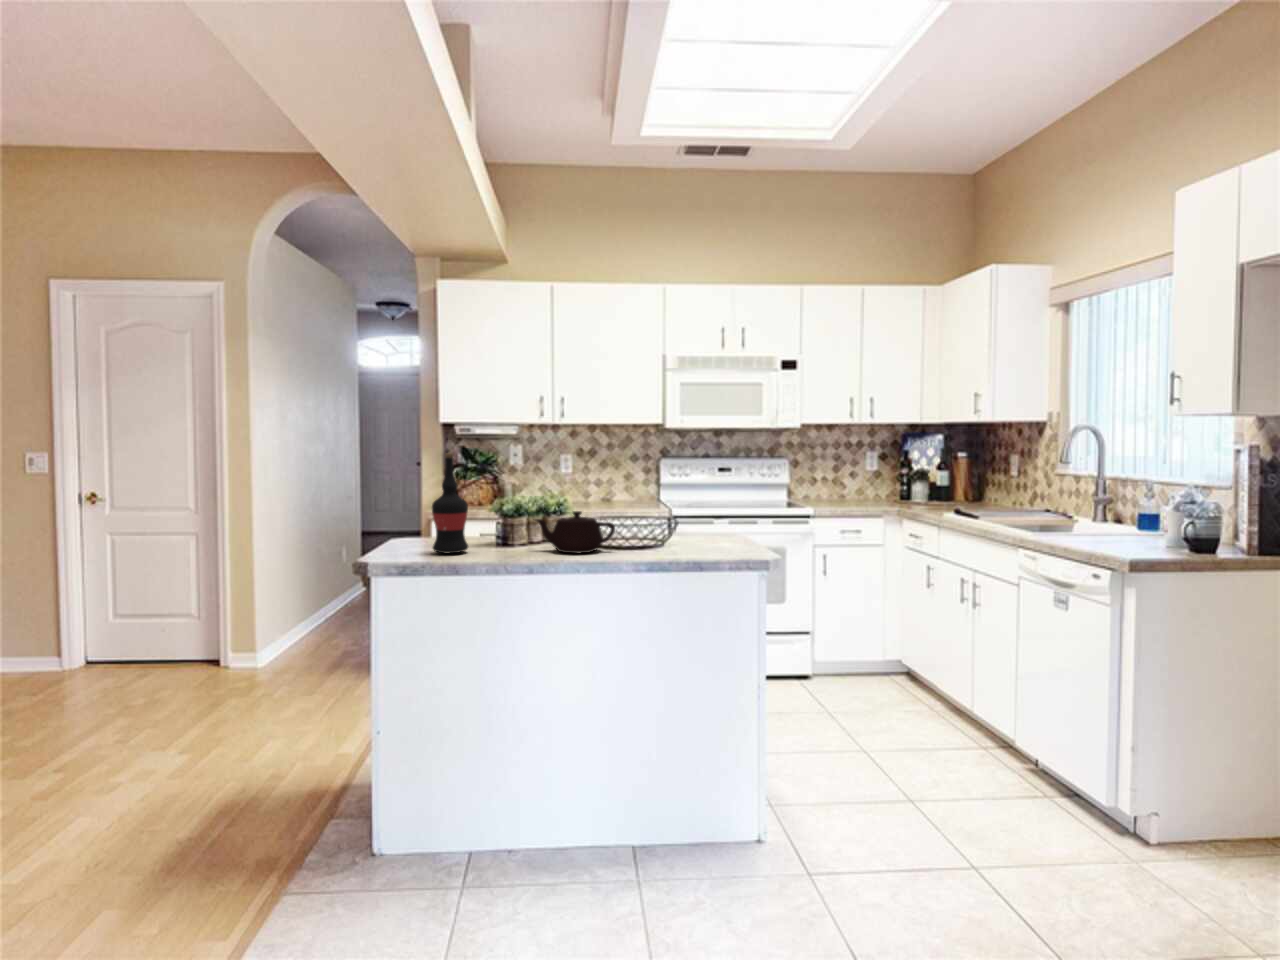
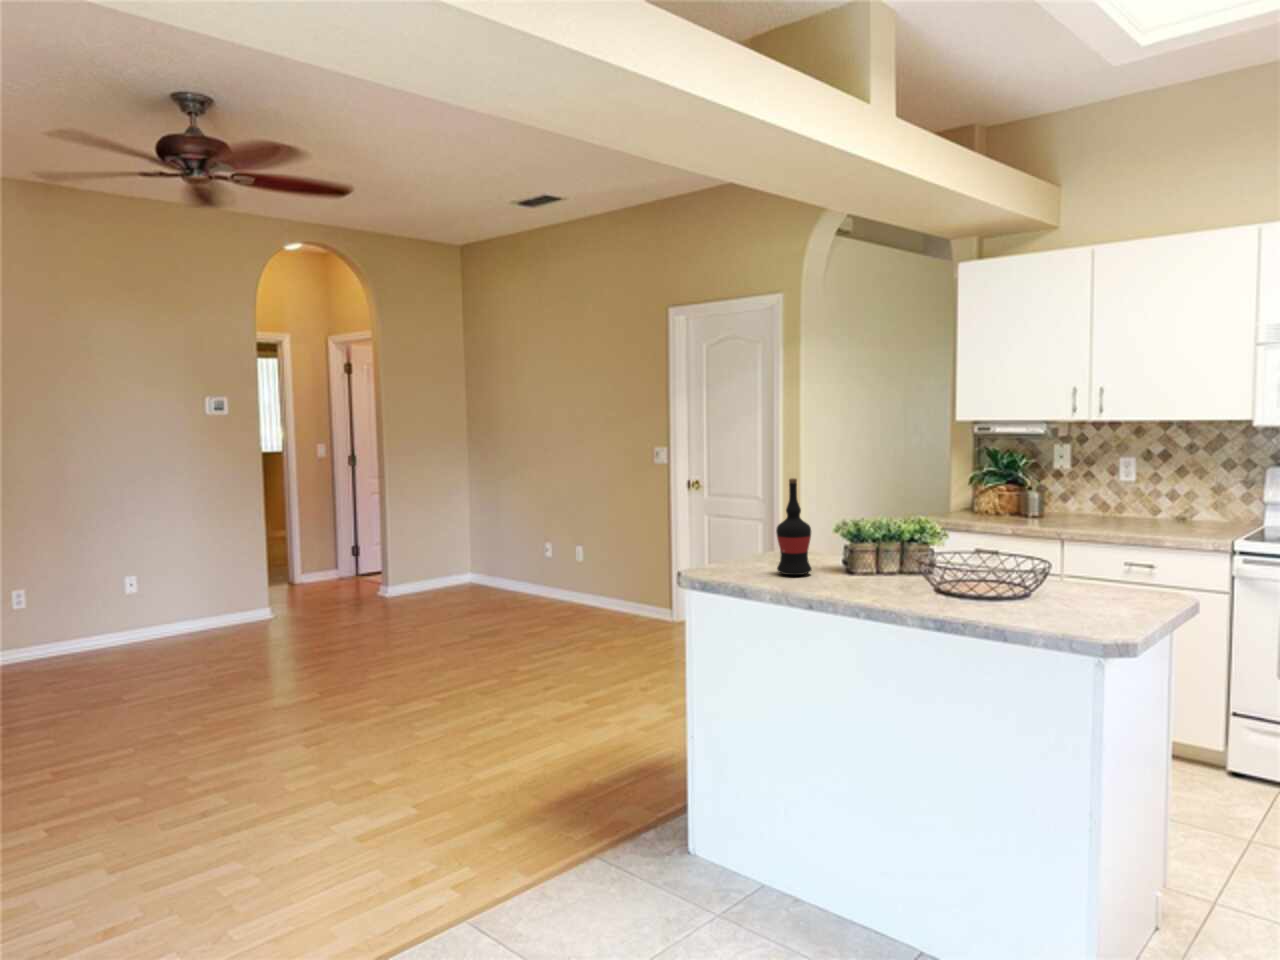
teapot: present [535,511,615,553] -> none [869,546,945,592]

